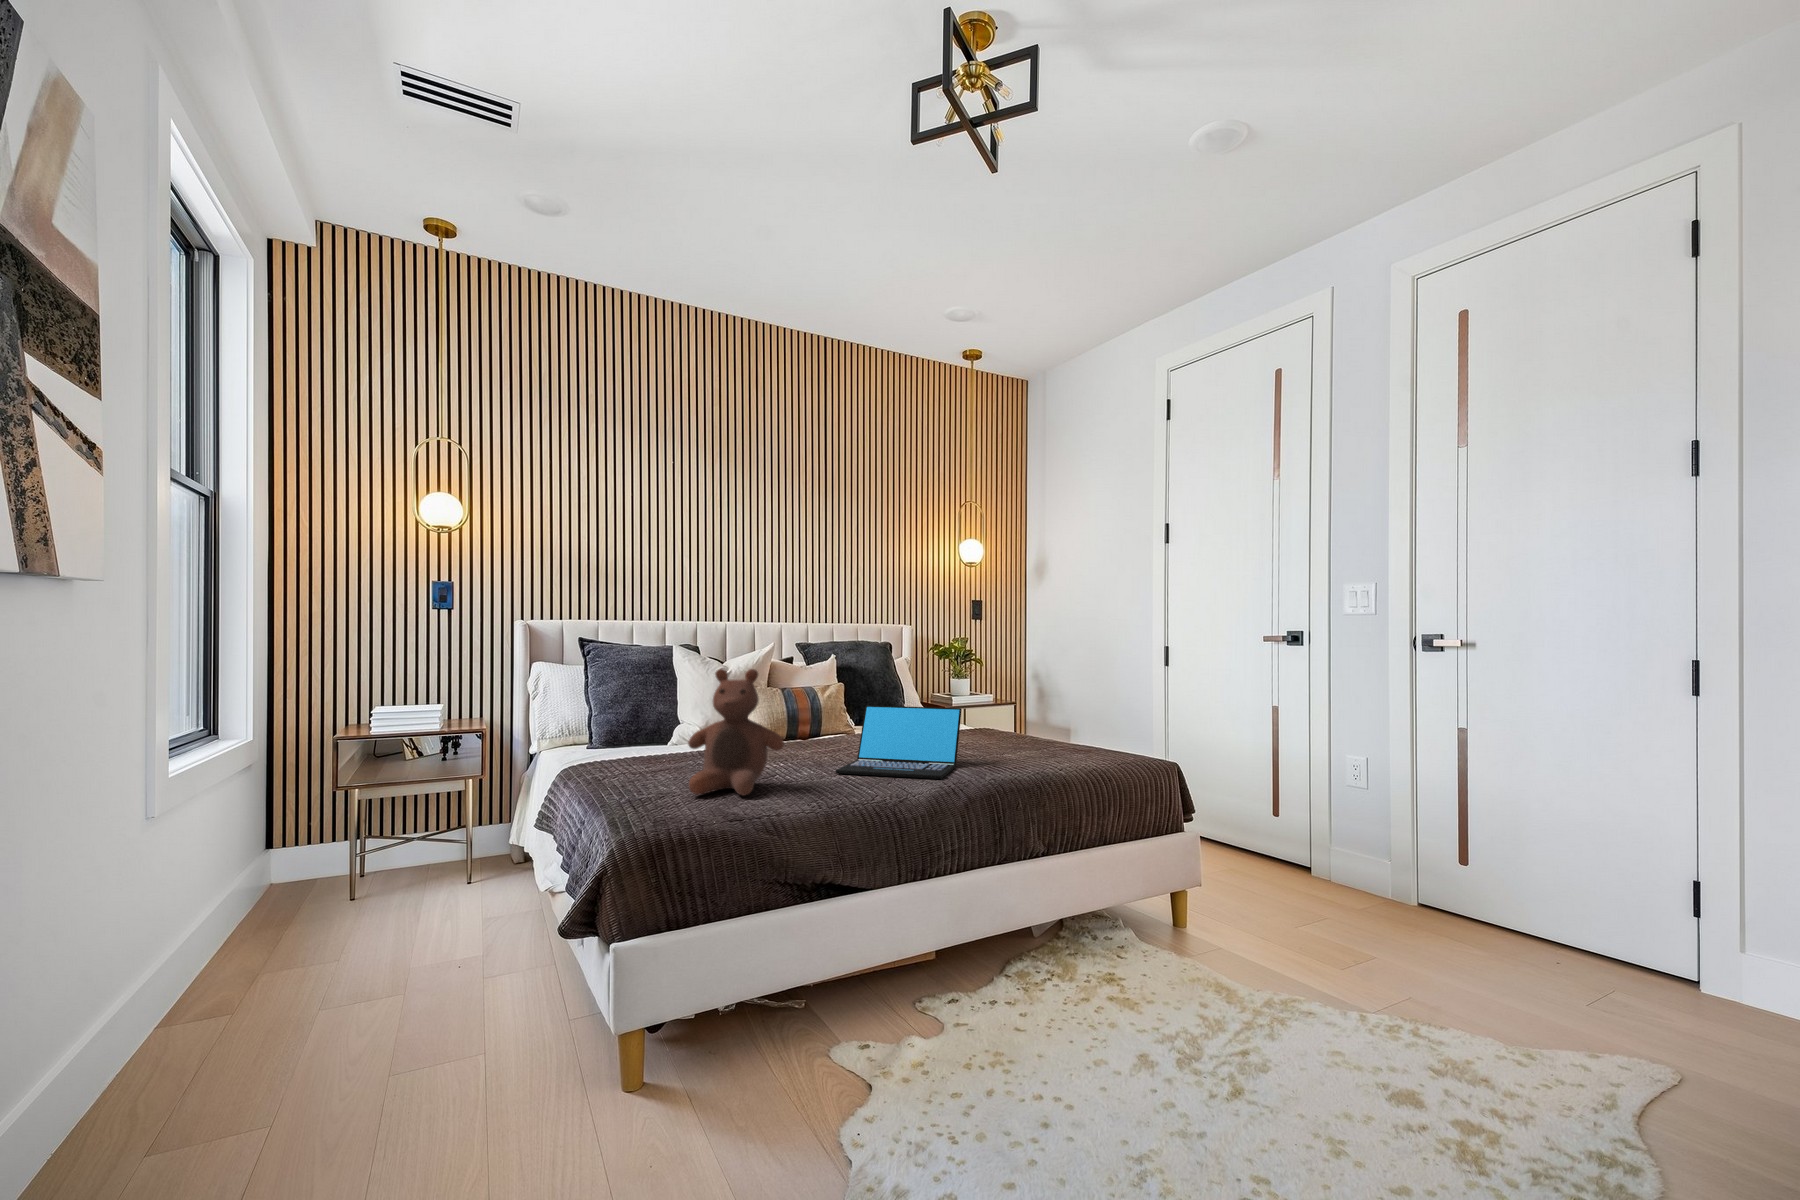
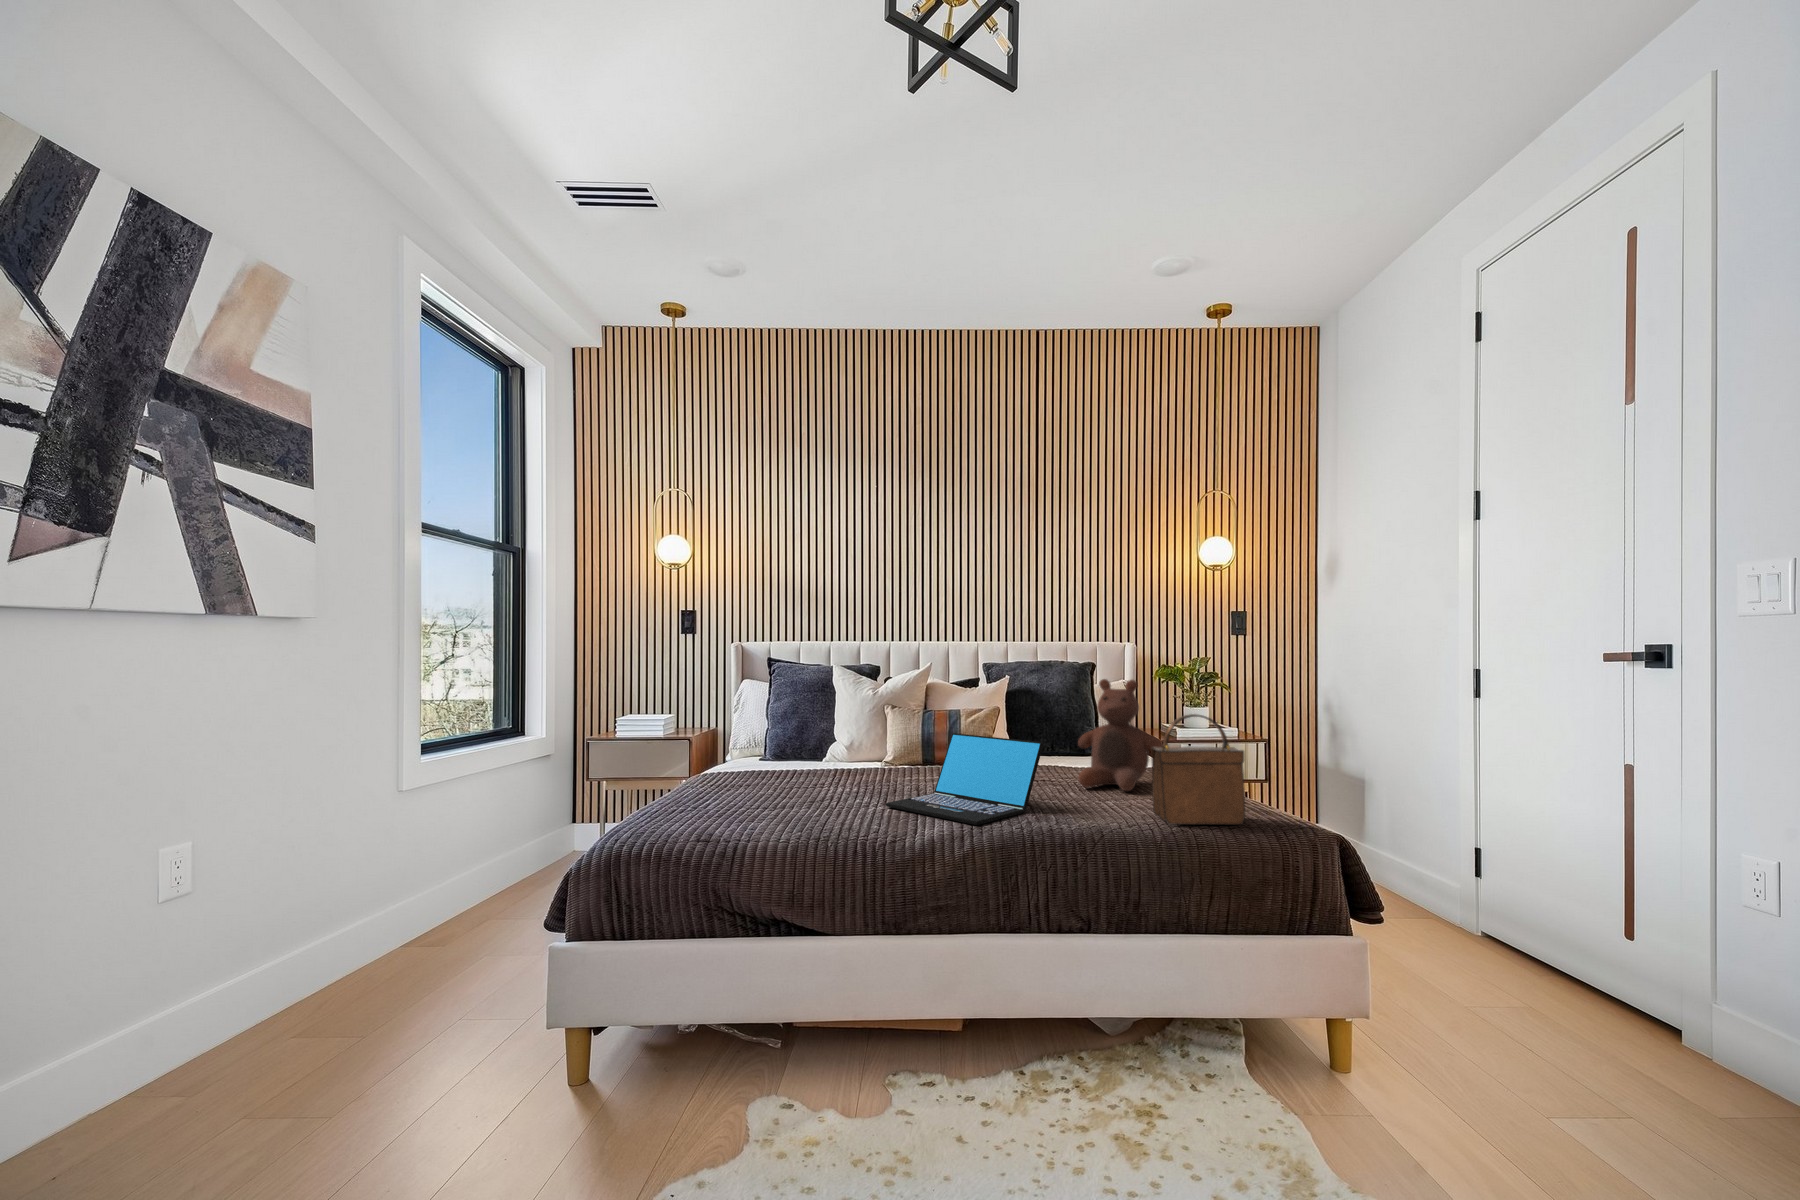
stuffed bear: present [688,669,784,795] -> present [1078,679,1162,791]
handbag: none [1048,681,1115,765] -> present [1151,714,1245,825]

